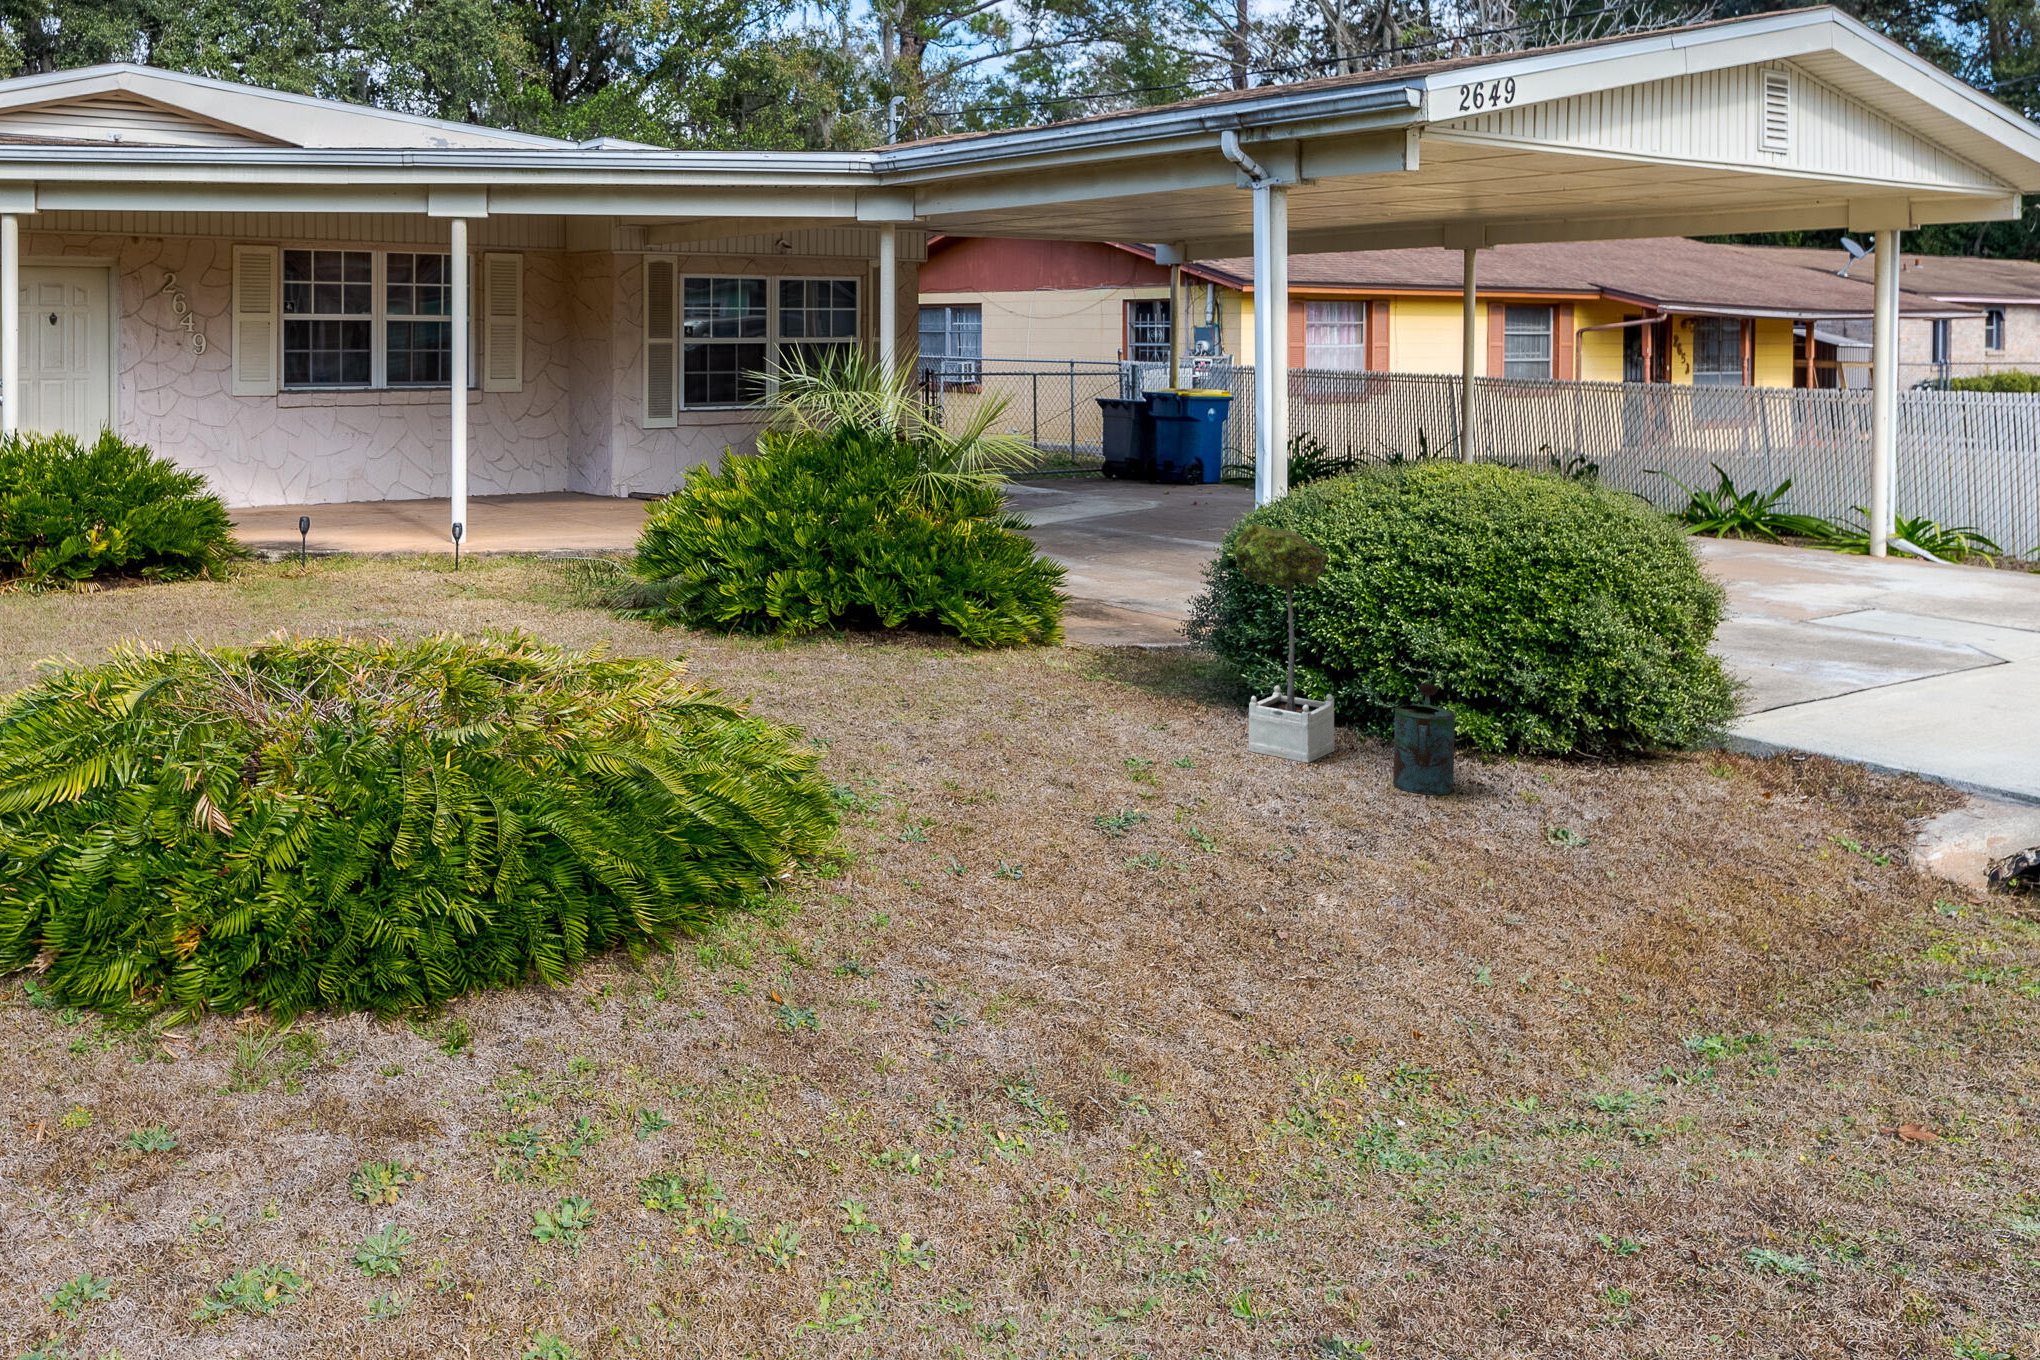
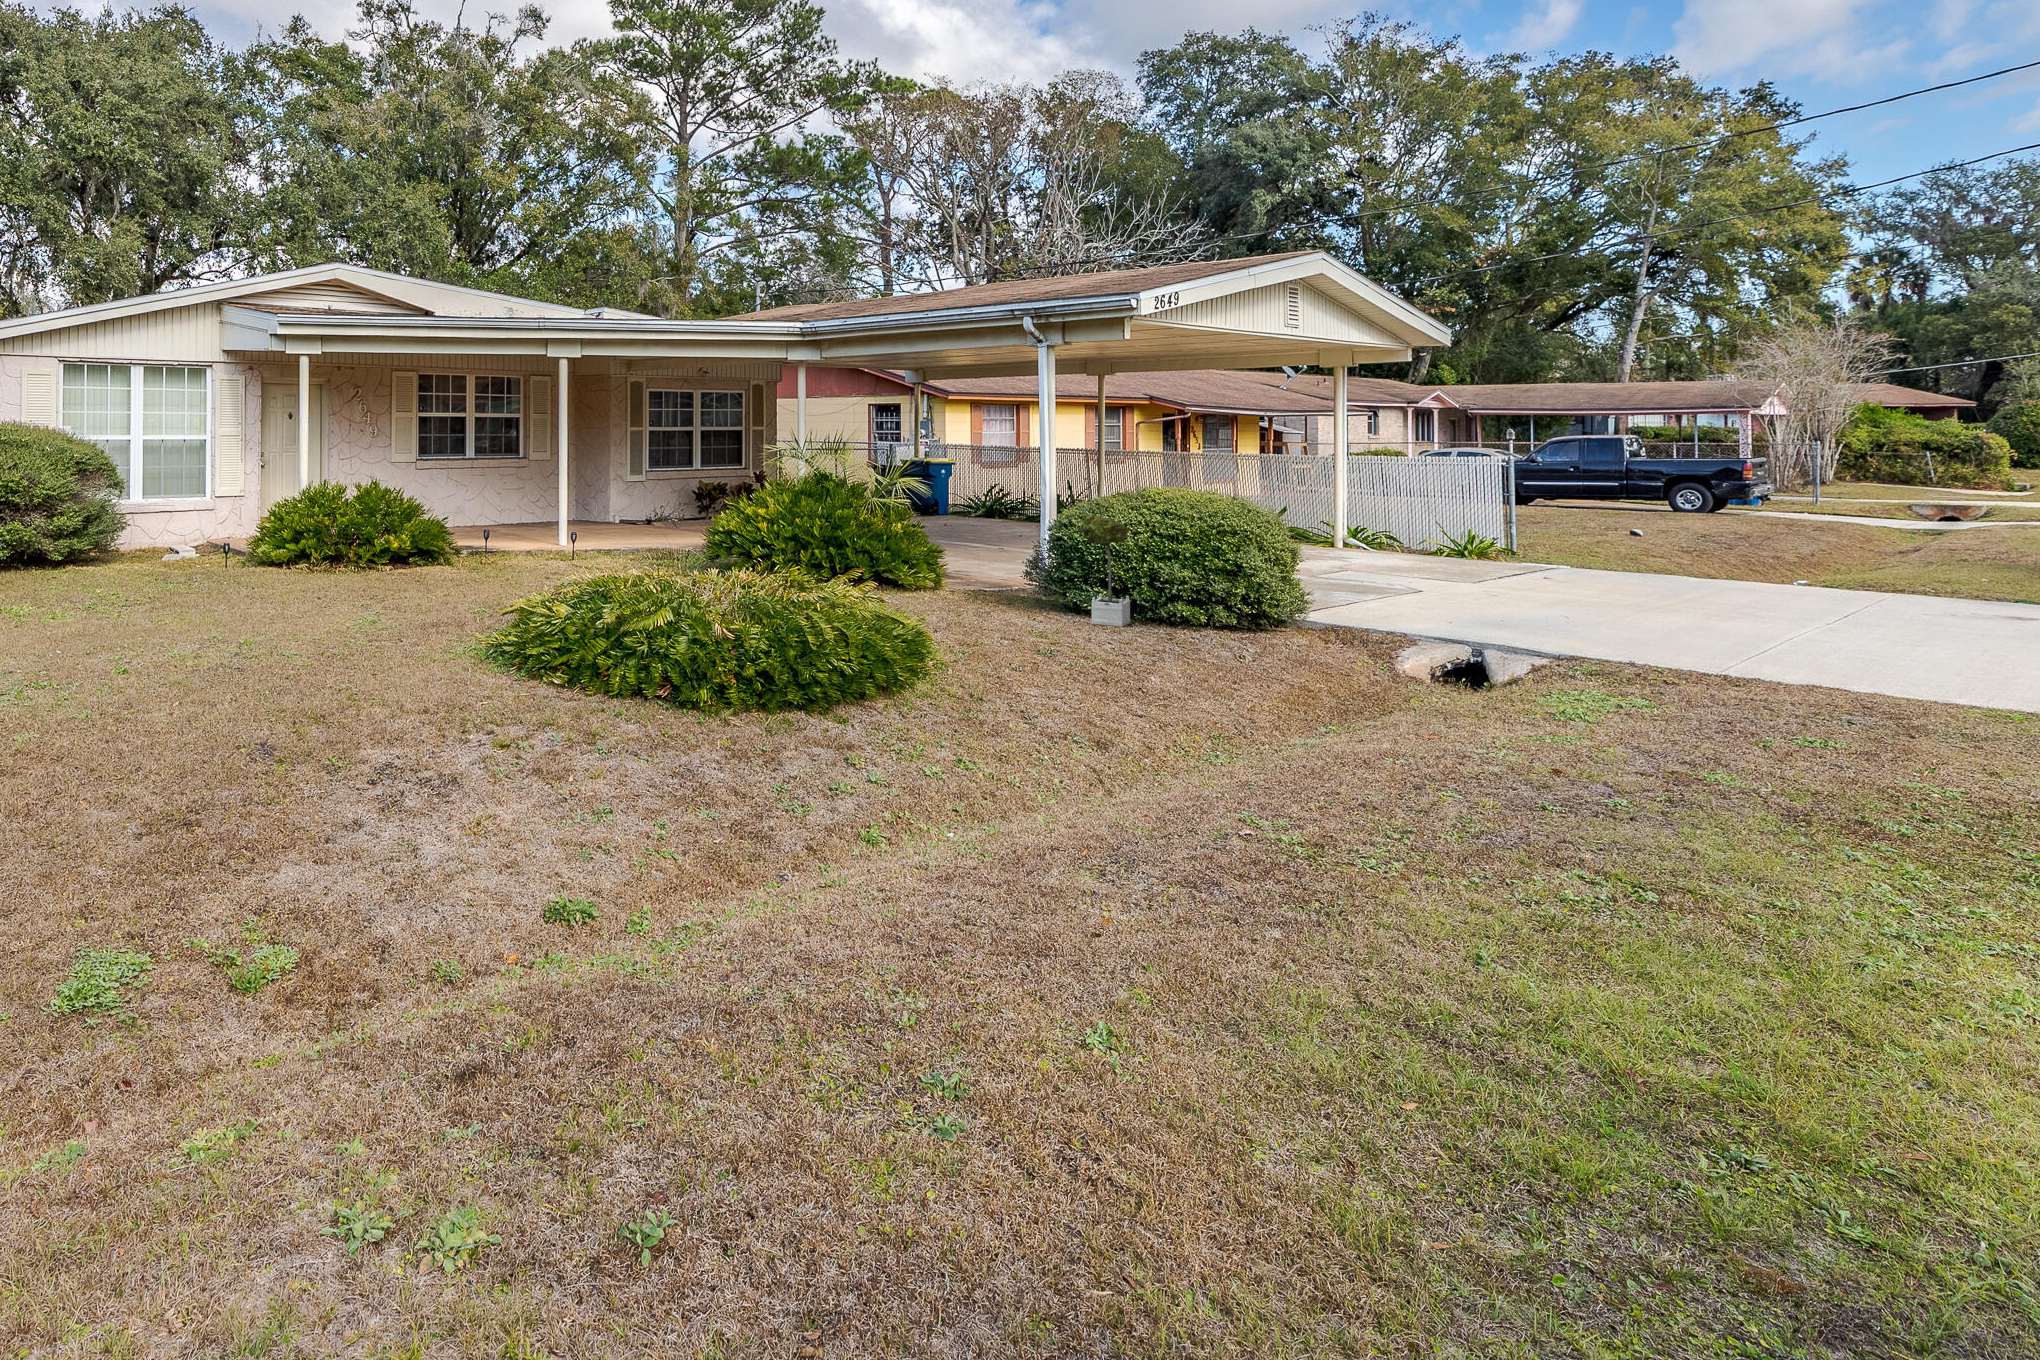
watering can: present [1393,684,1456,795] -> none [1166,587,1195,635]

